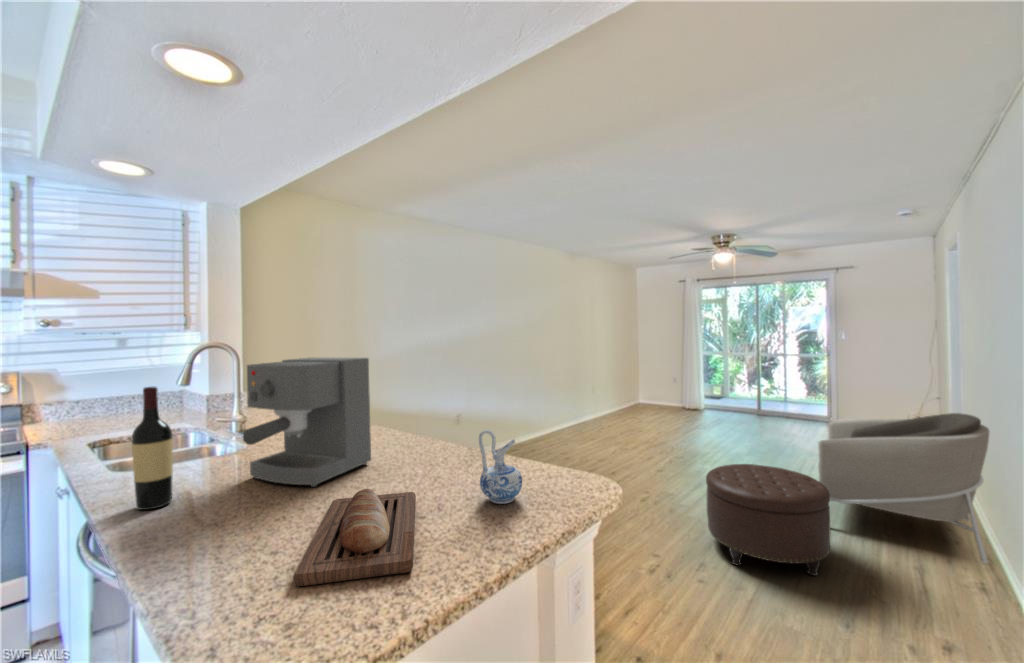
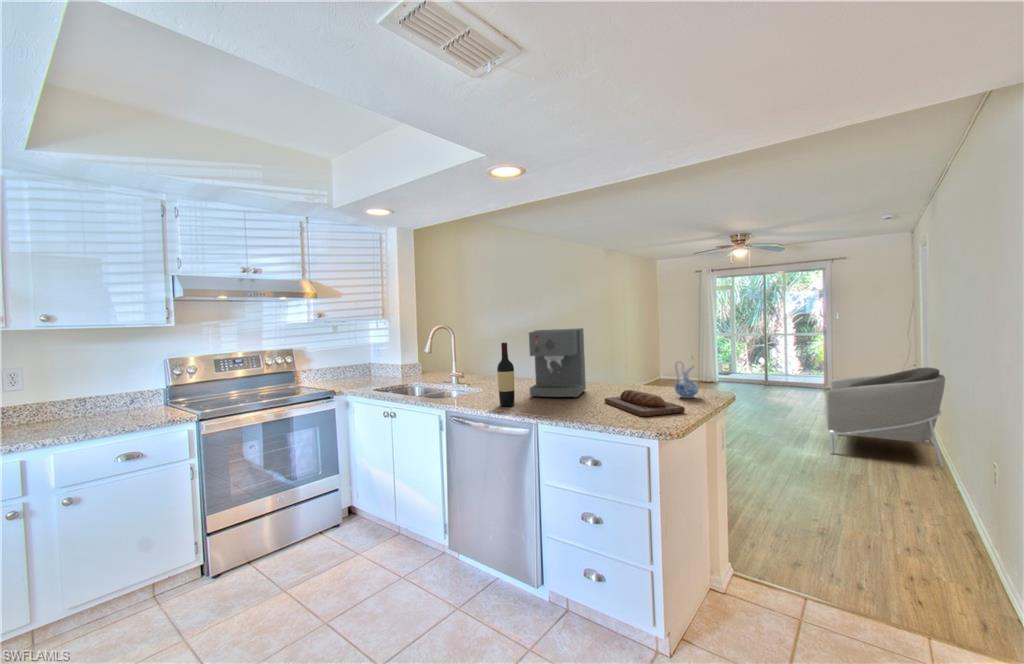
ottoman: present [706,464,830,576] -> none [748,409,838,478]

